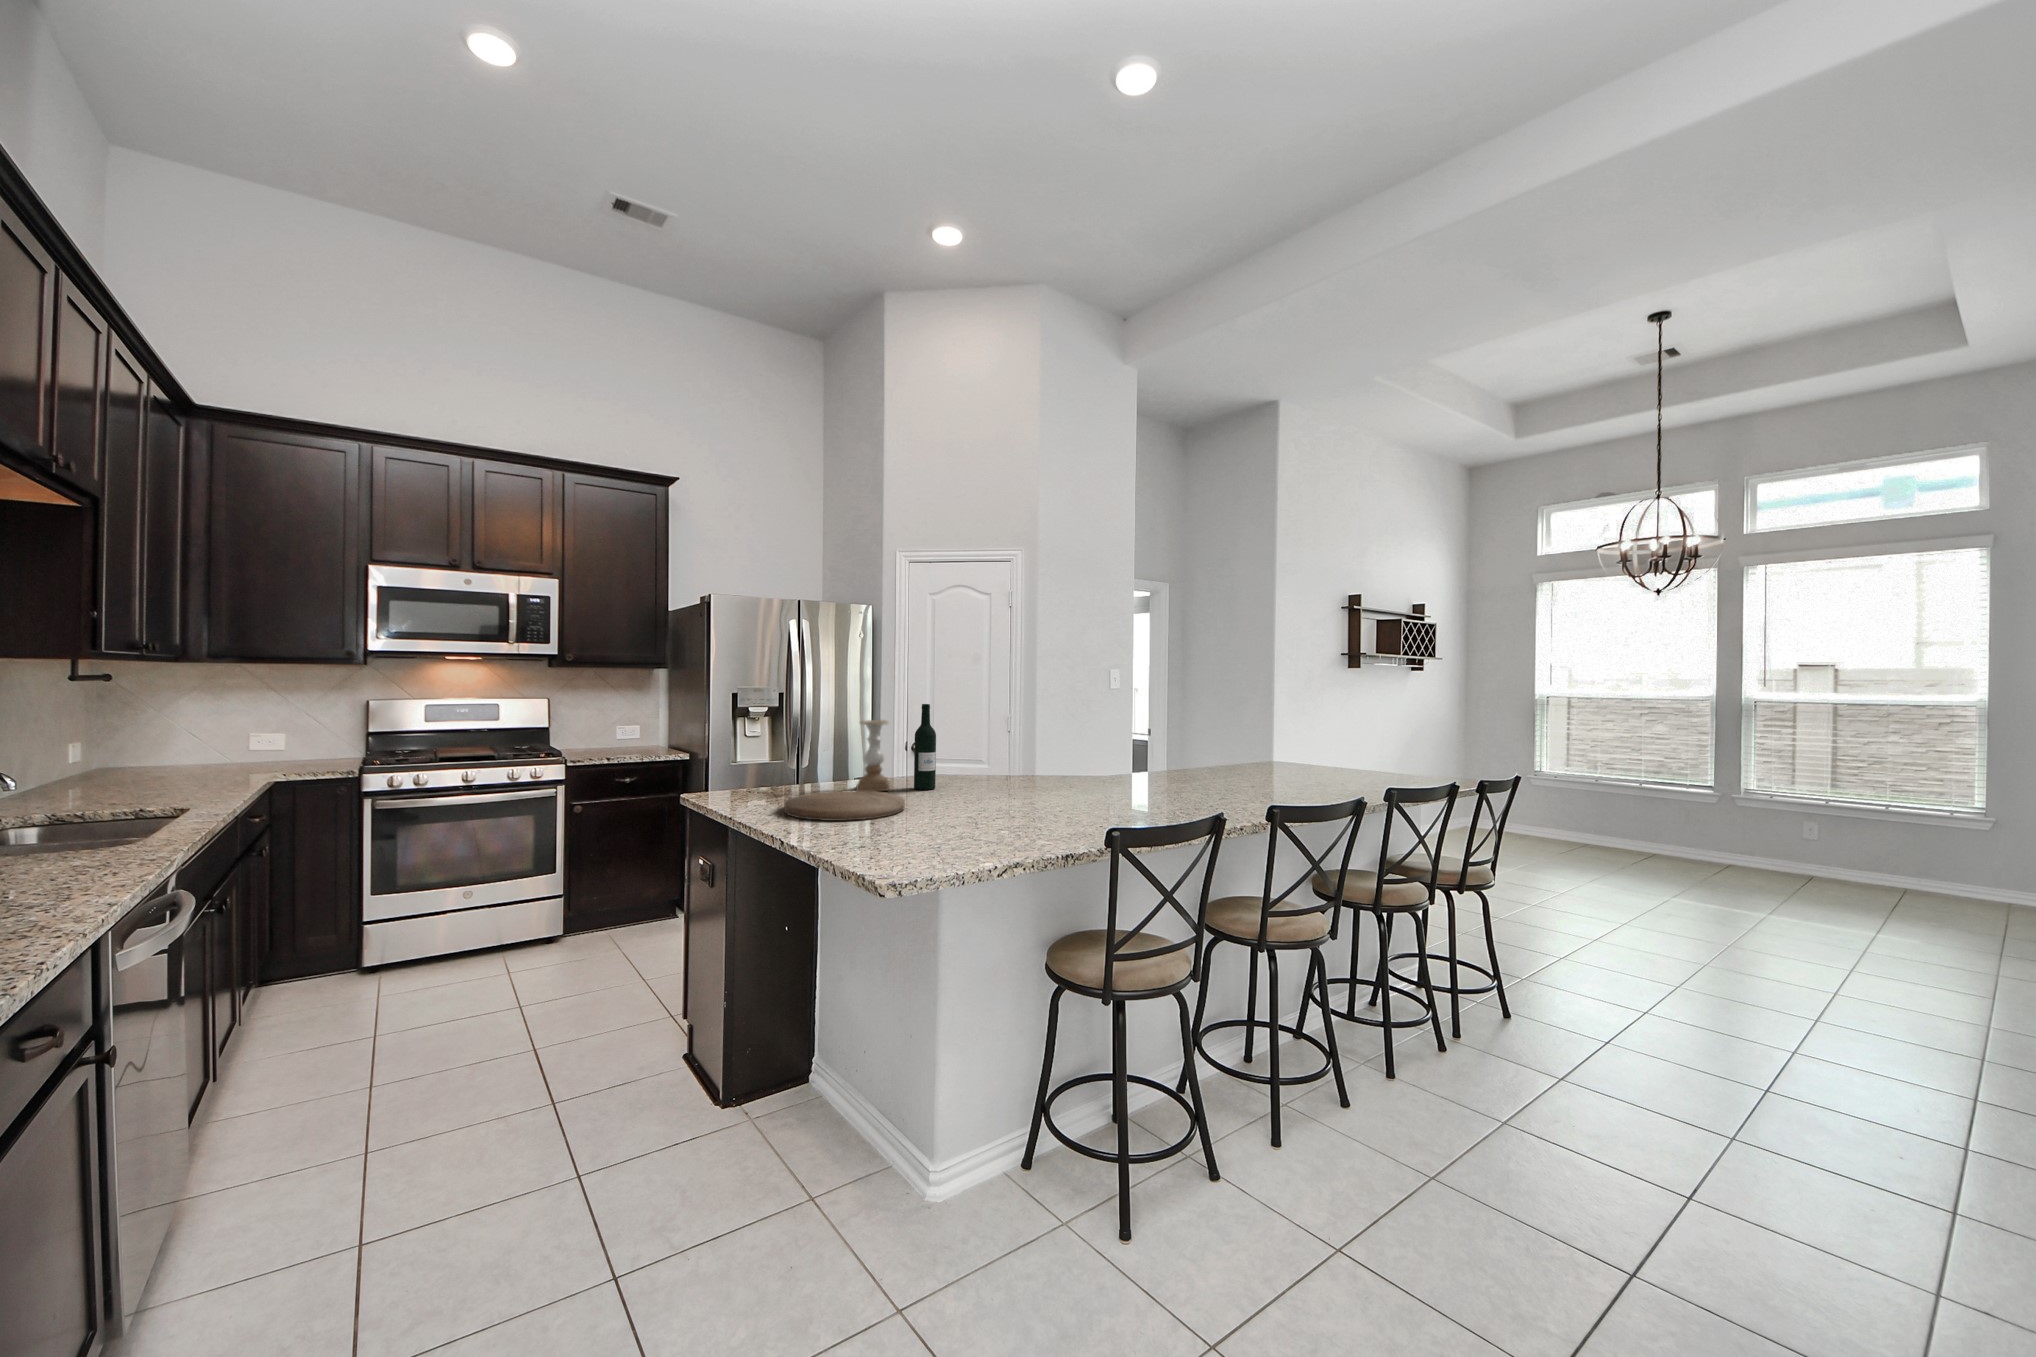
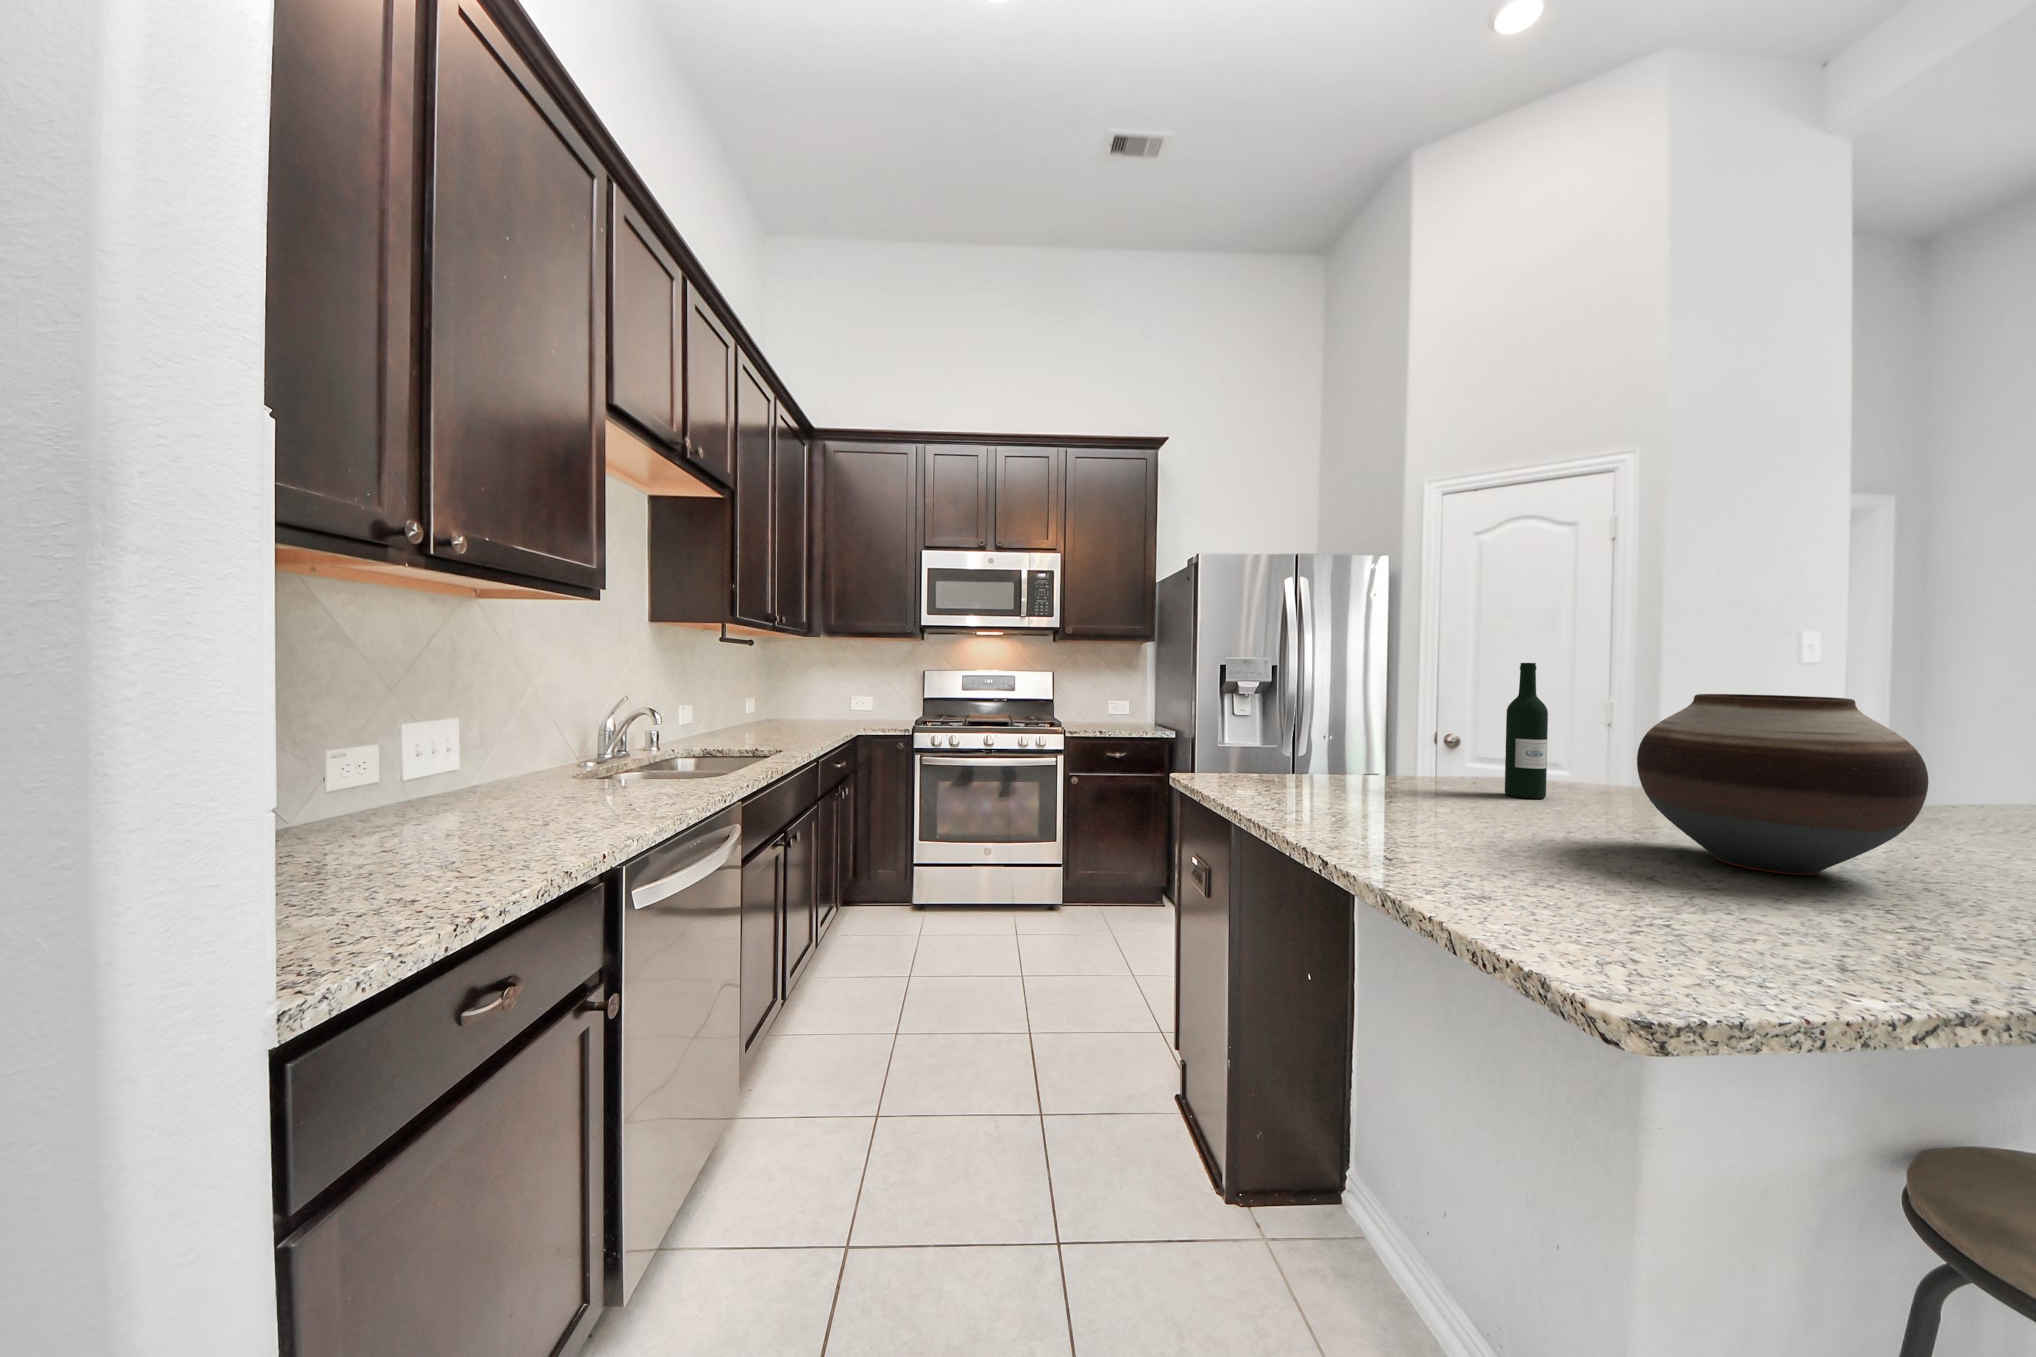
candle holder: present [856,720,890,791] -> none [1406,687,1460,794]
vase: none [957,727,1056,818] -> present [1637,694,1928,875]
cutting board: present [784,791,905,821] -> none [1305,785,1514,838]

